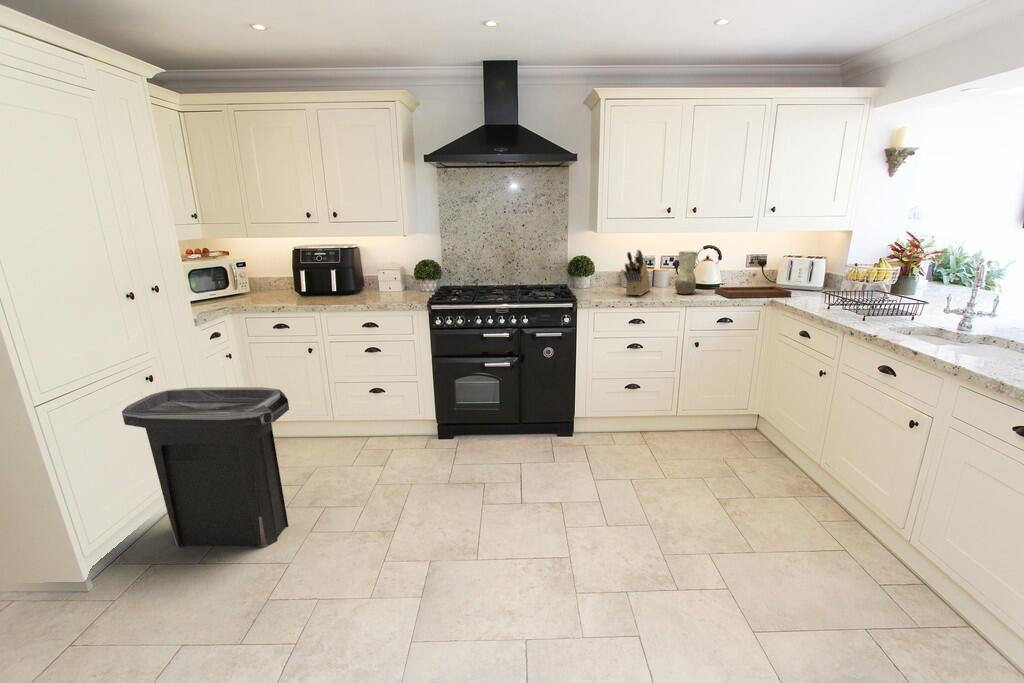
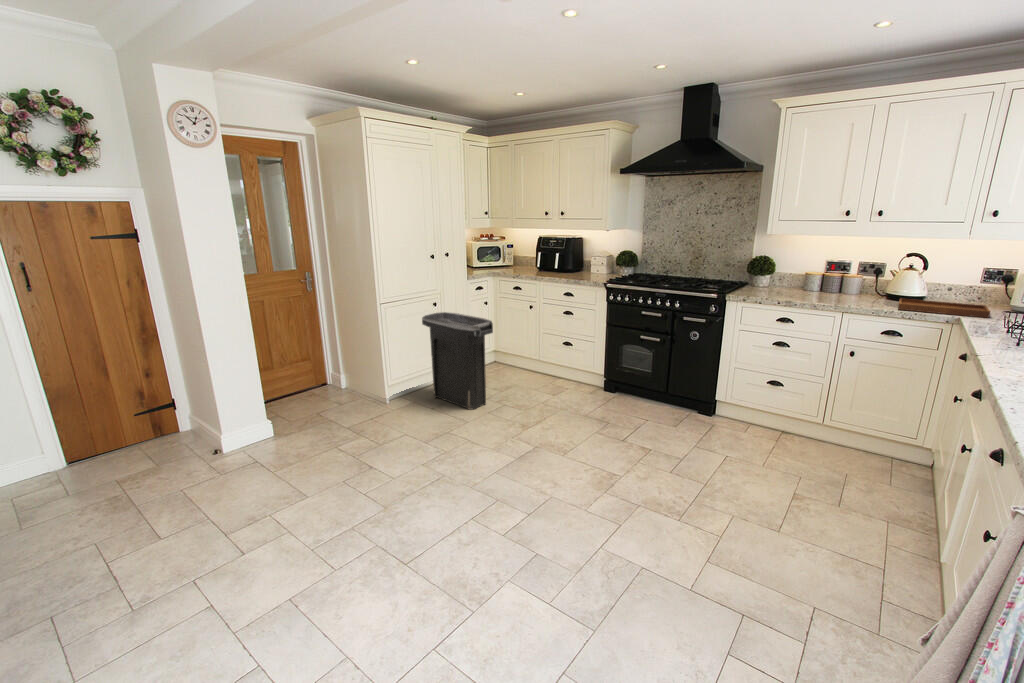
knife block: present [624,249,651,295] -> none [785,252,830,297]
vase: present [675,251,697,294] -> none [849,258,878,302]

